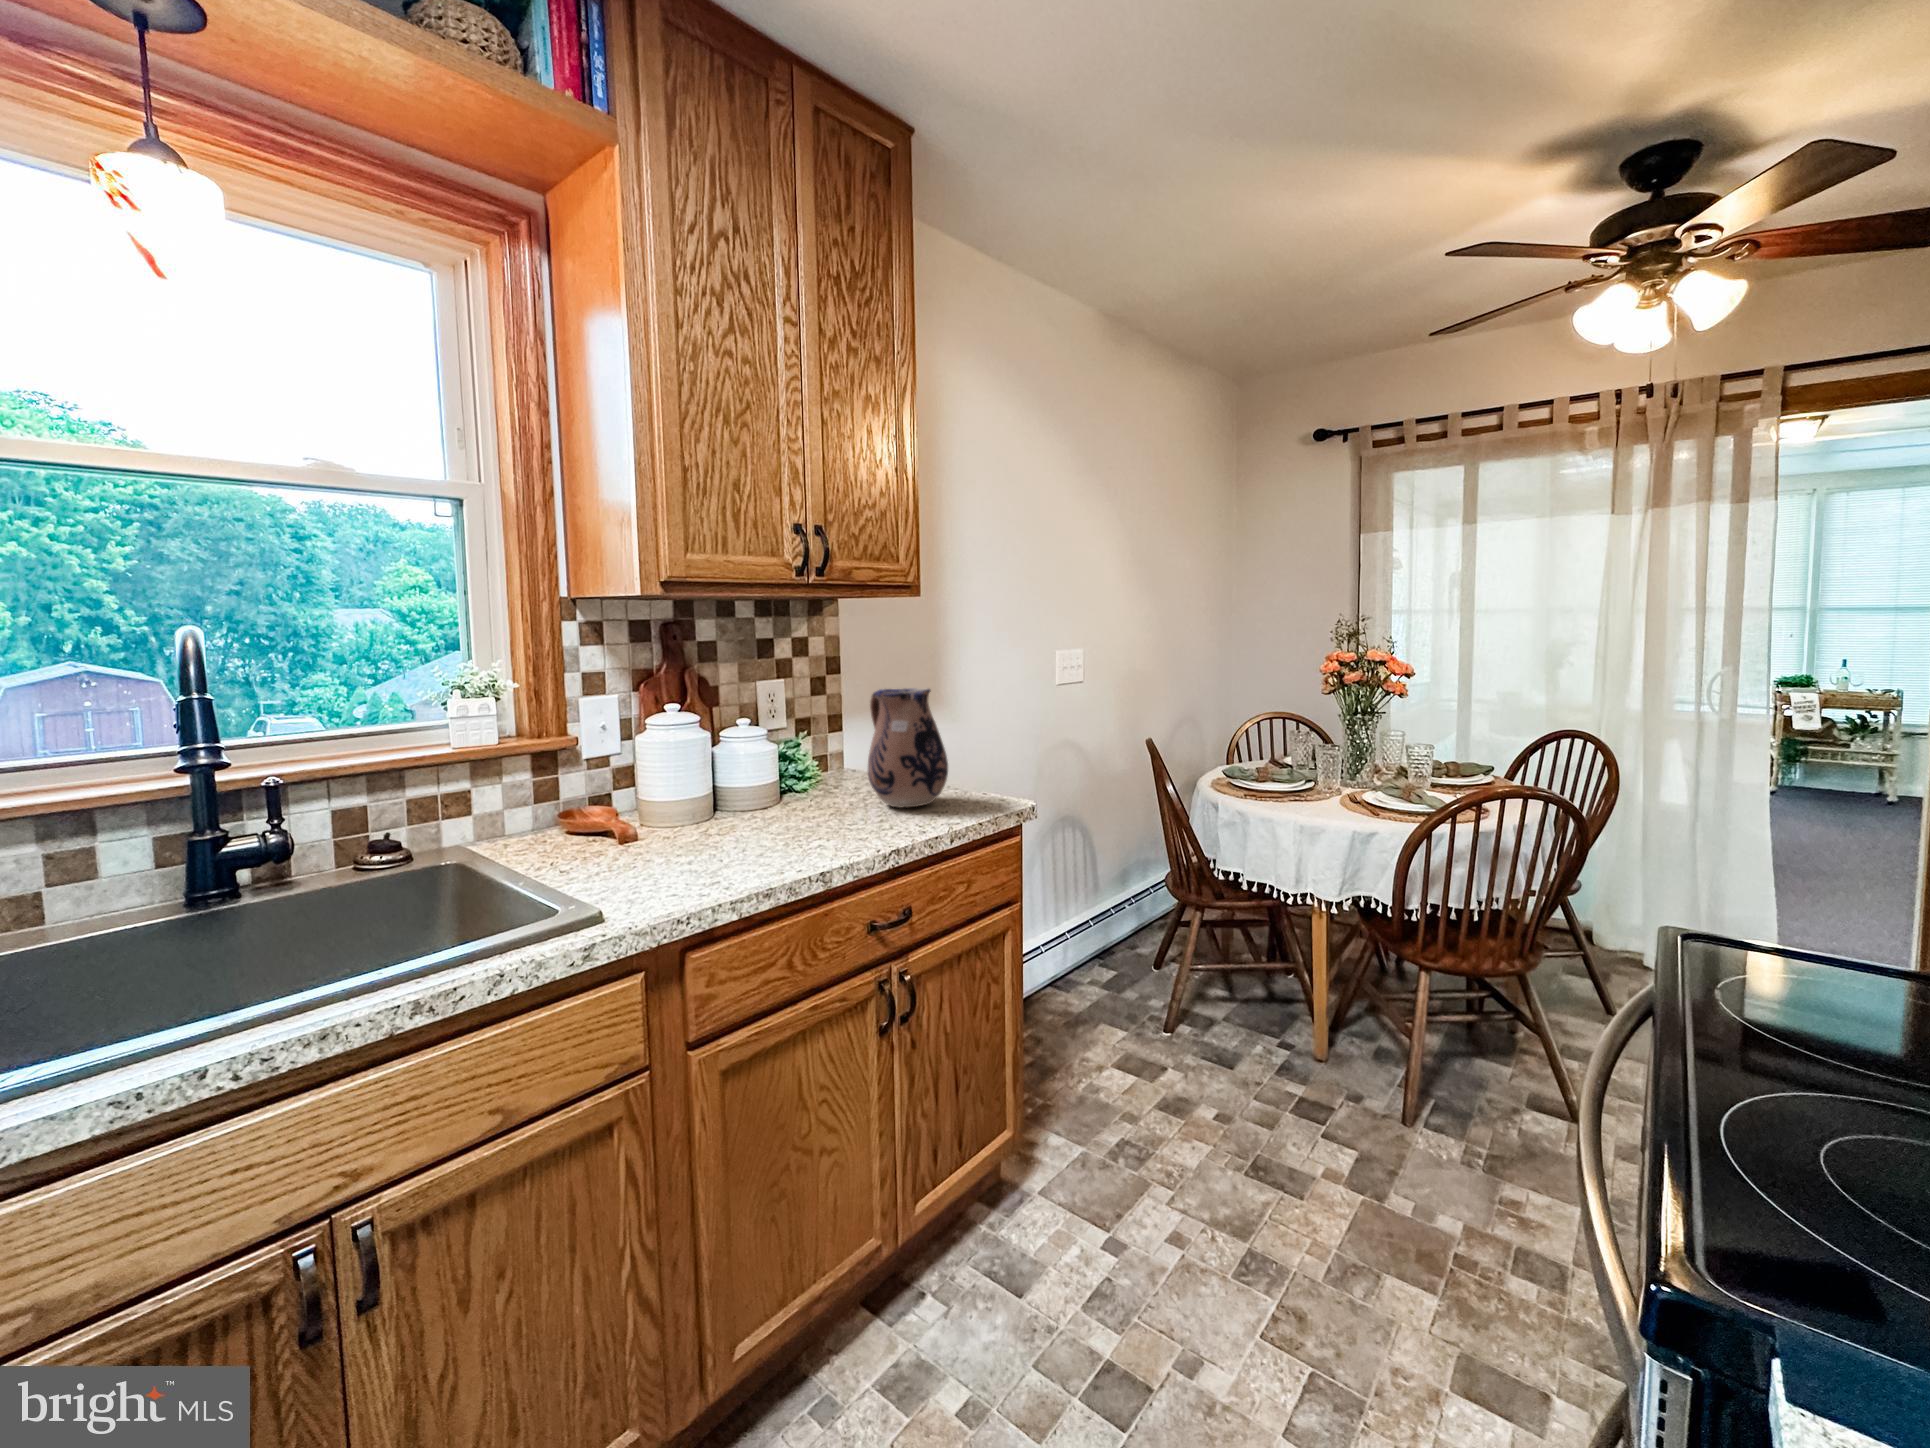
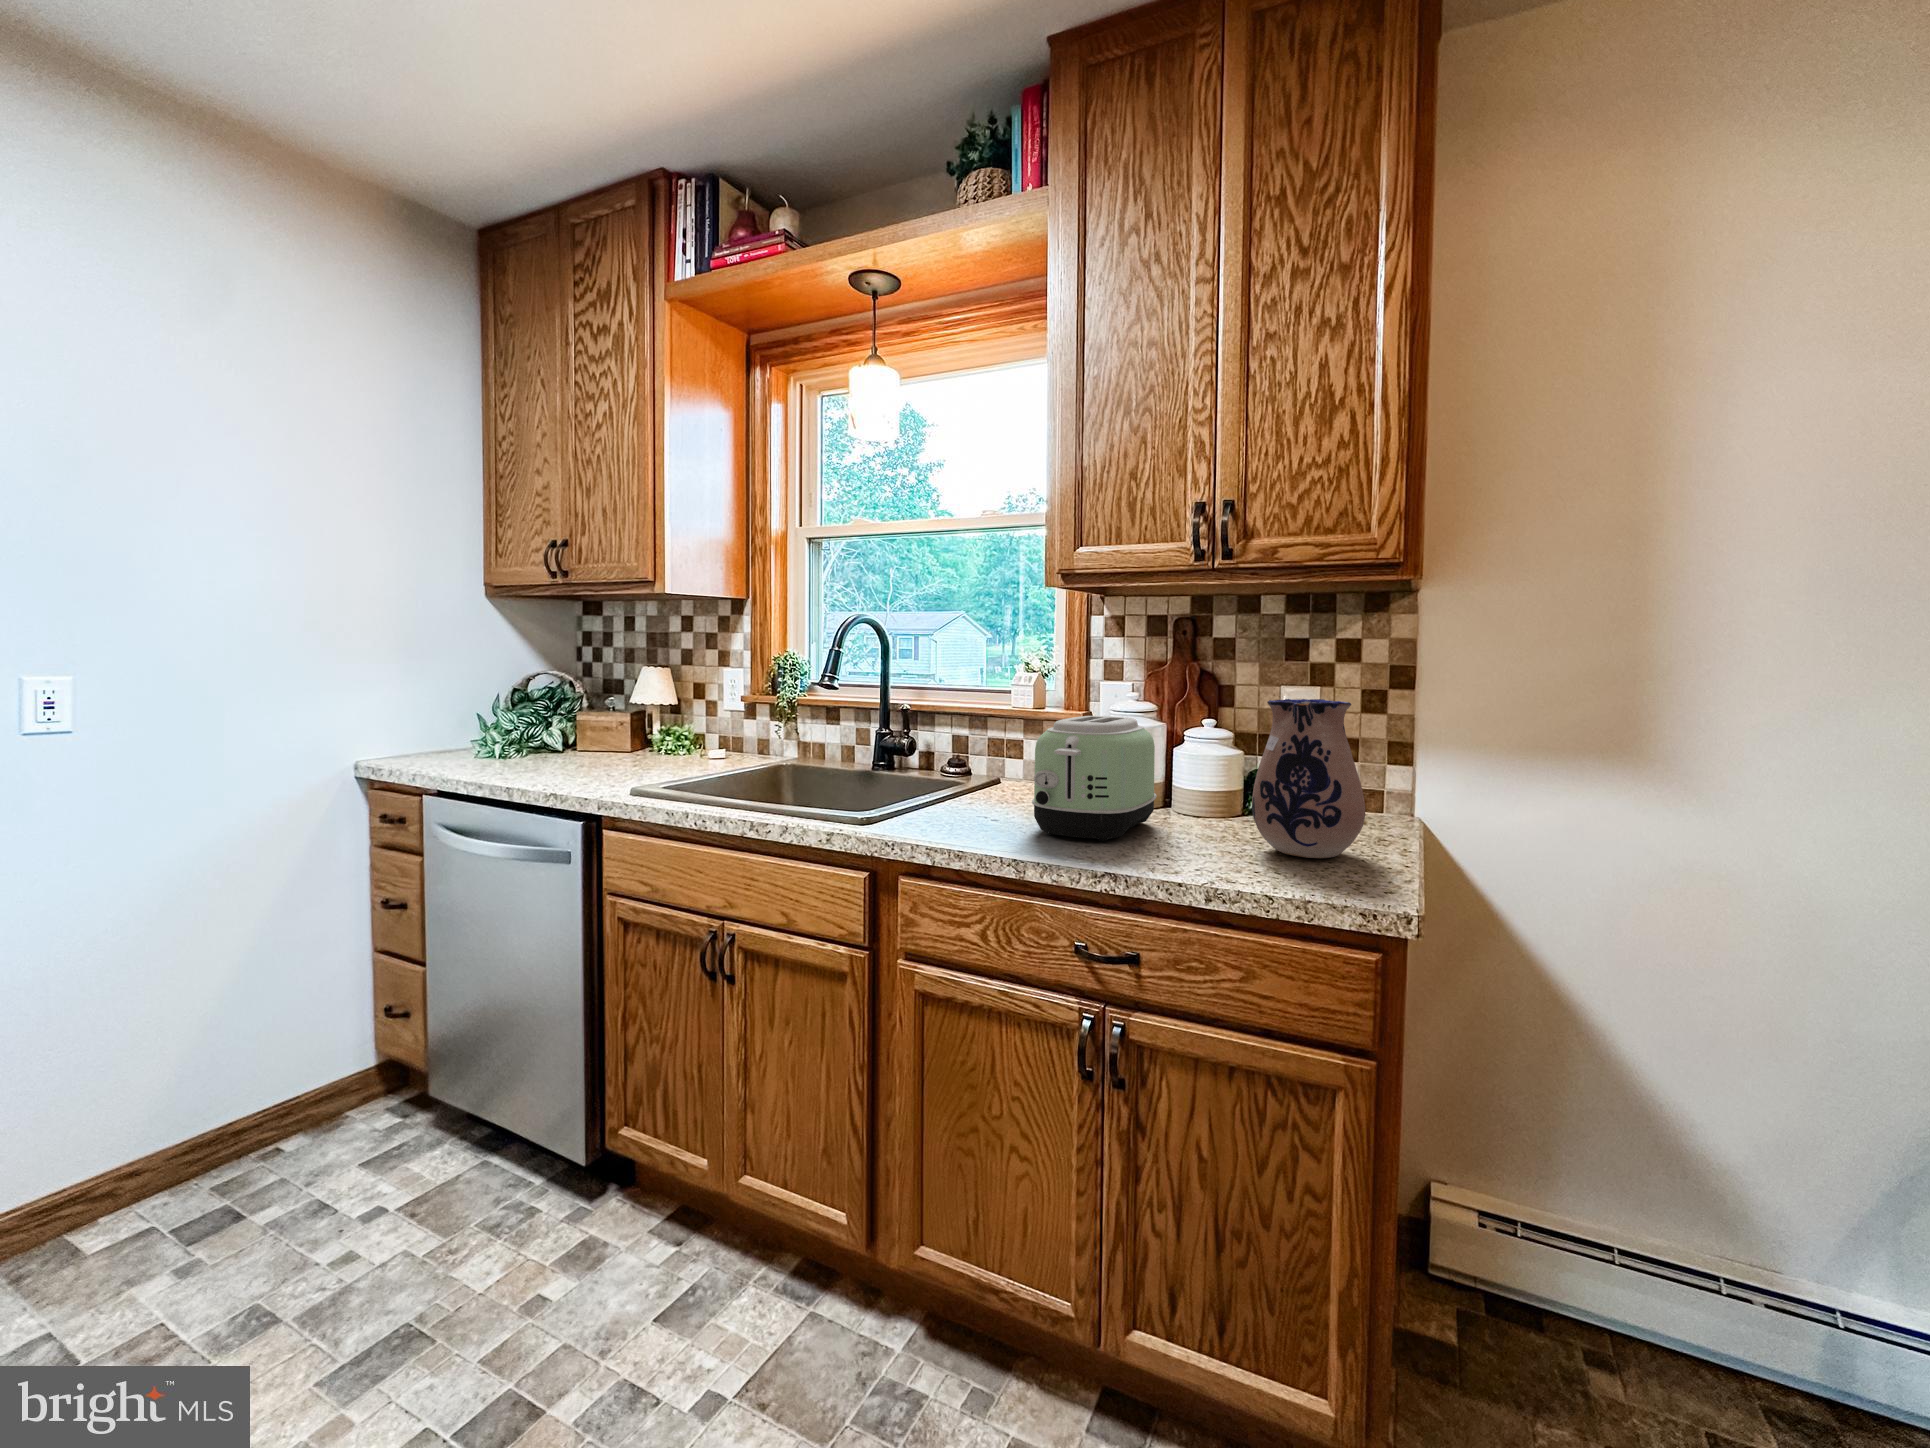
toaster: none [692,727,831,854] -> present [1032,716,1157,841]

